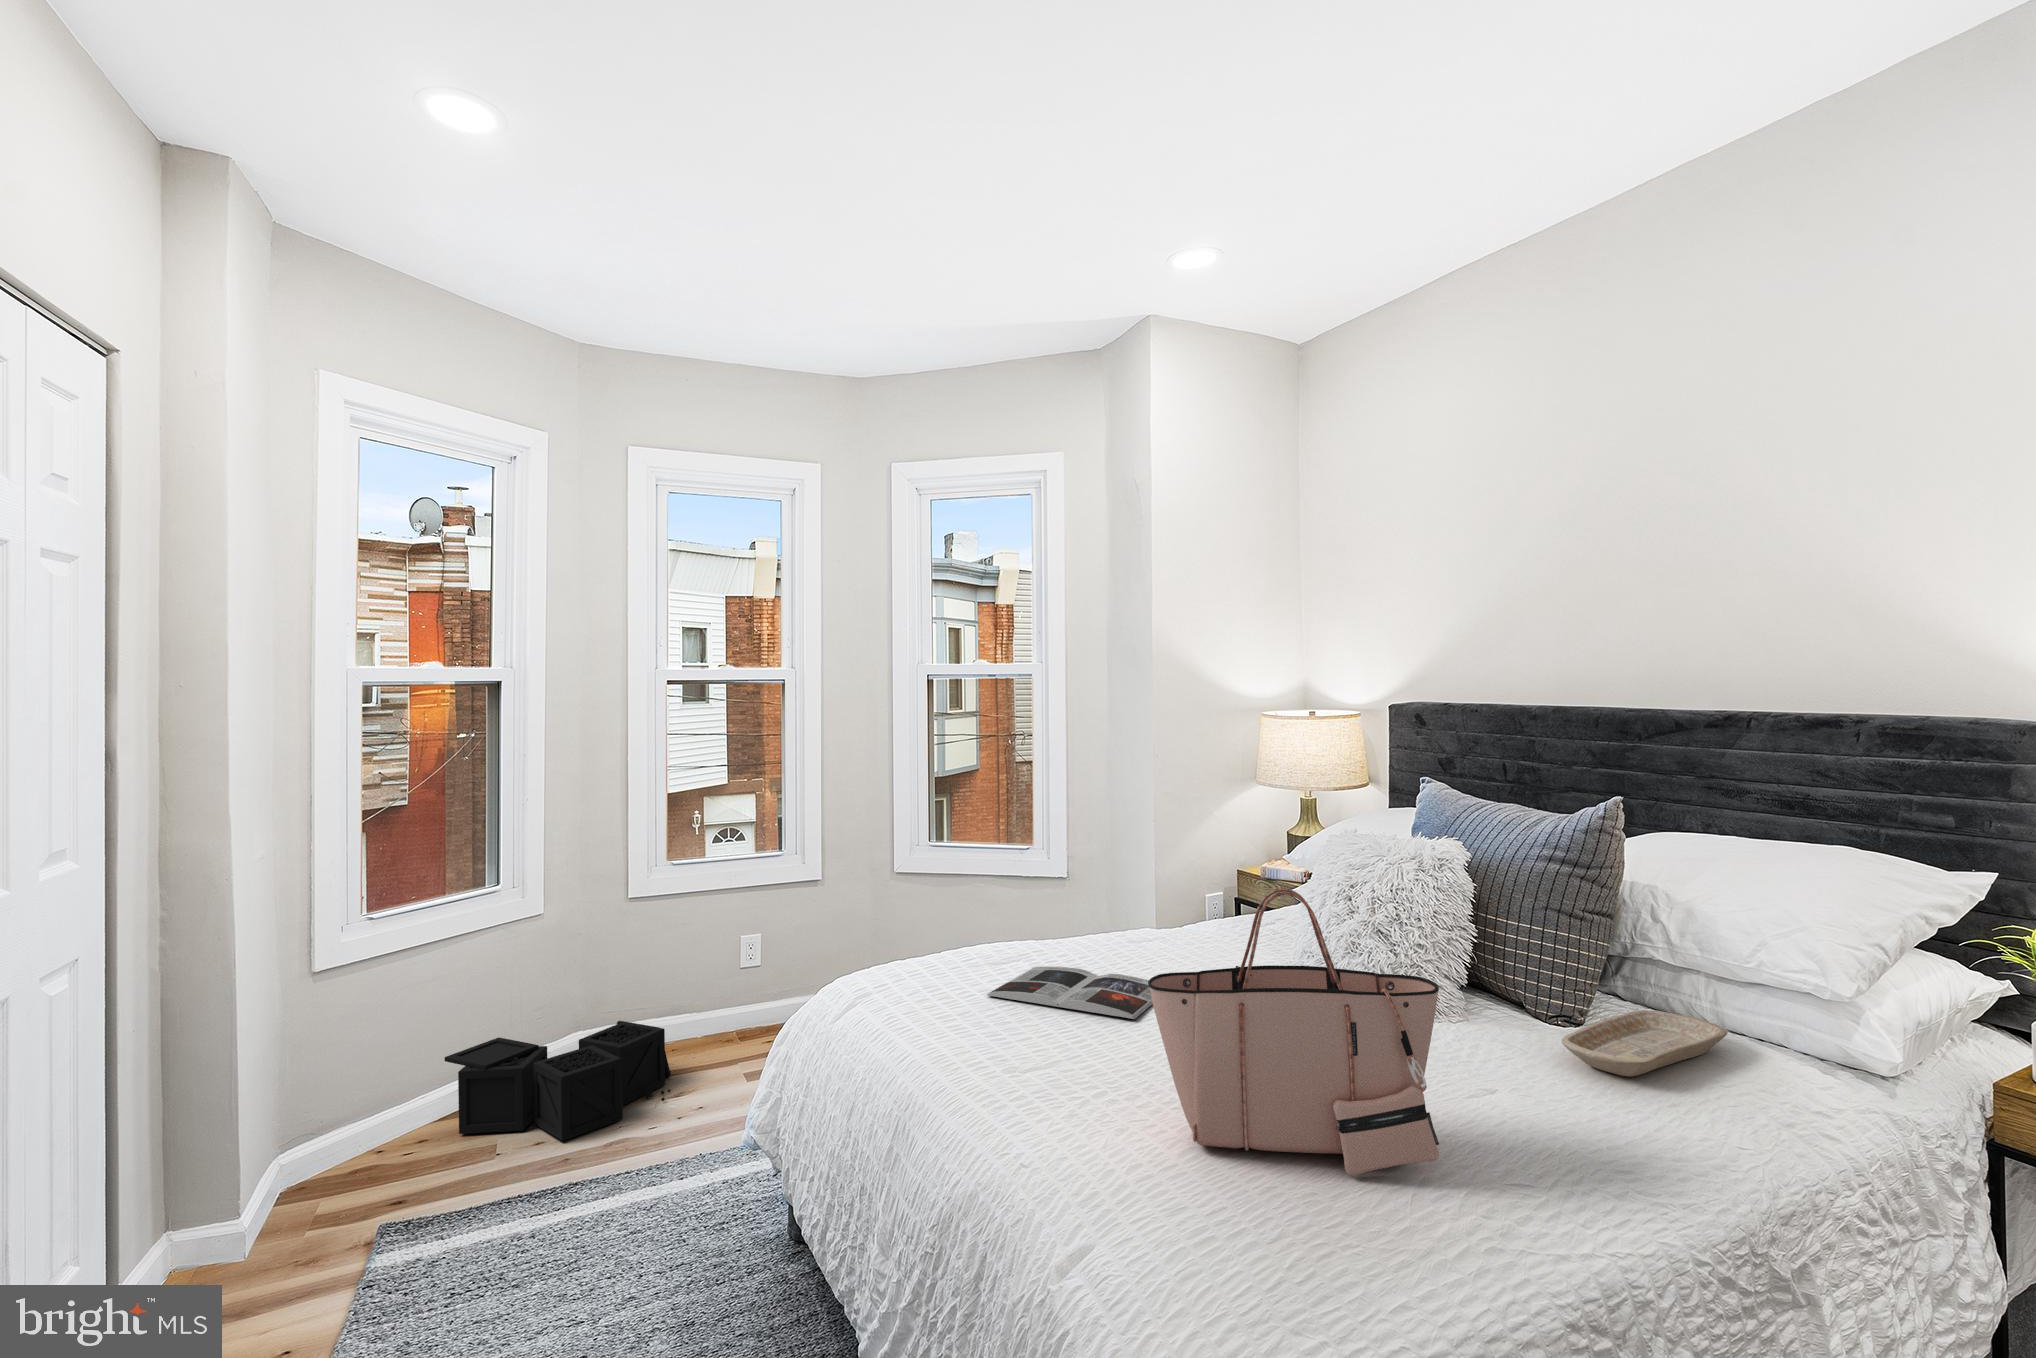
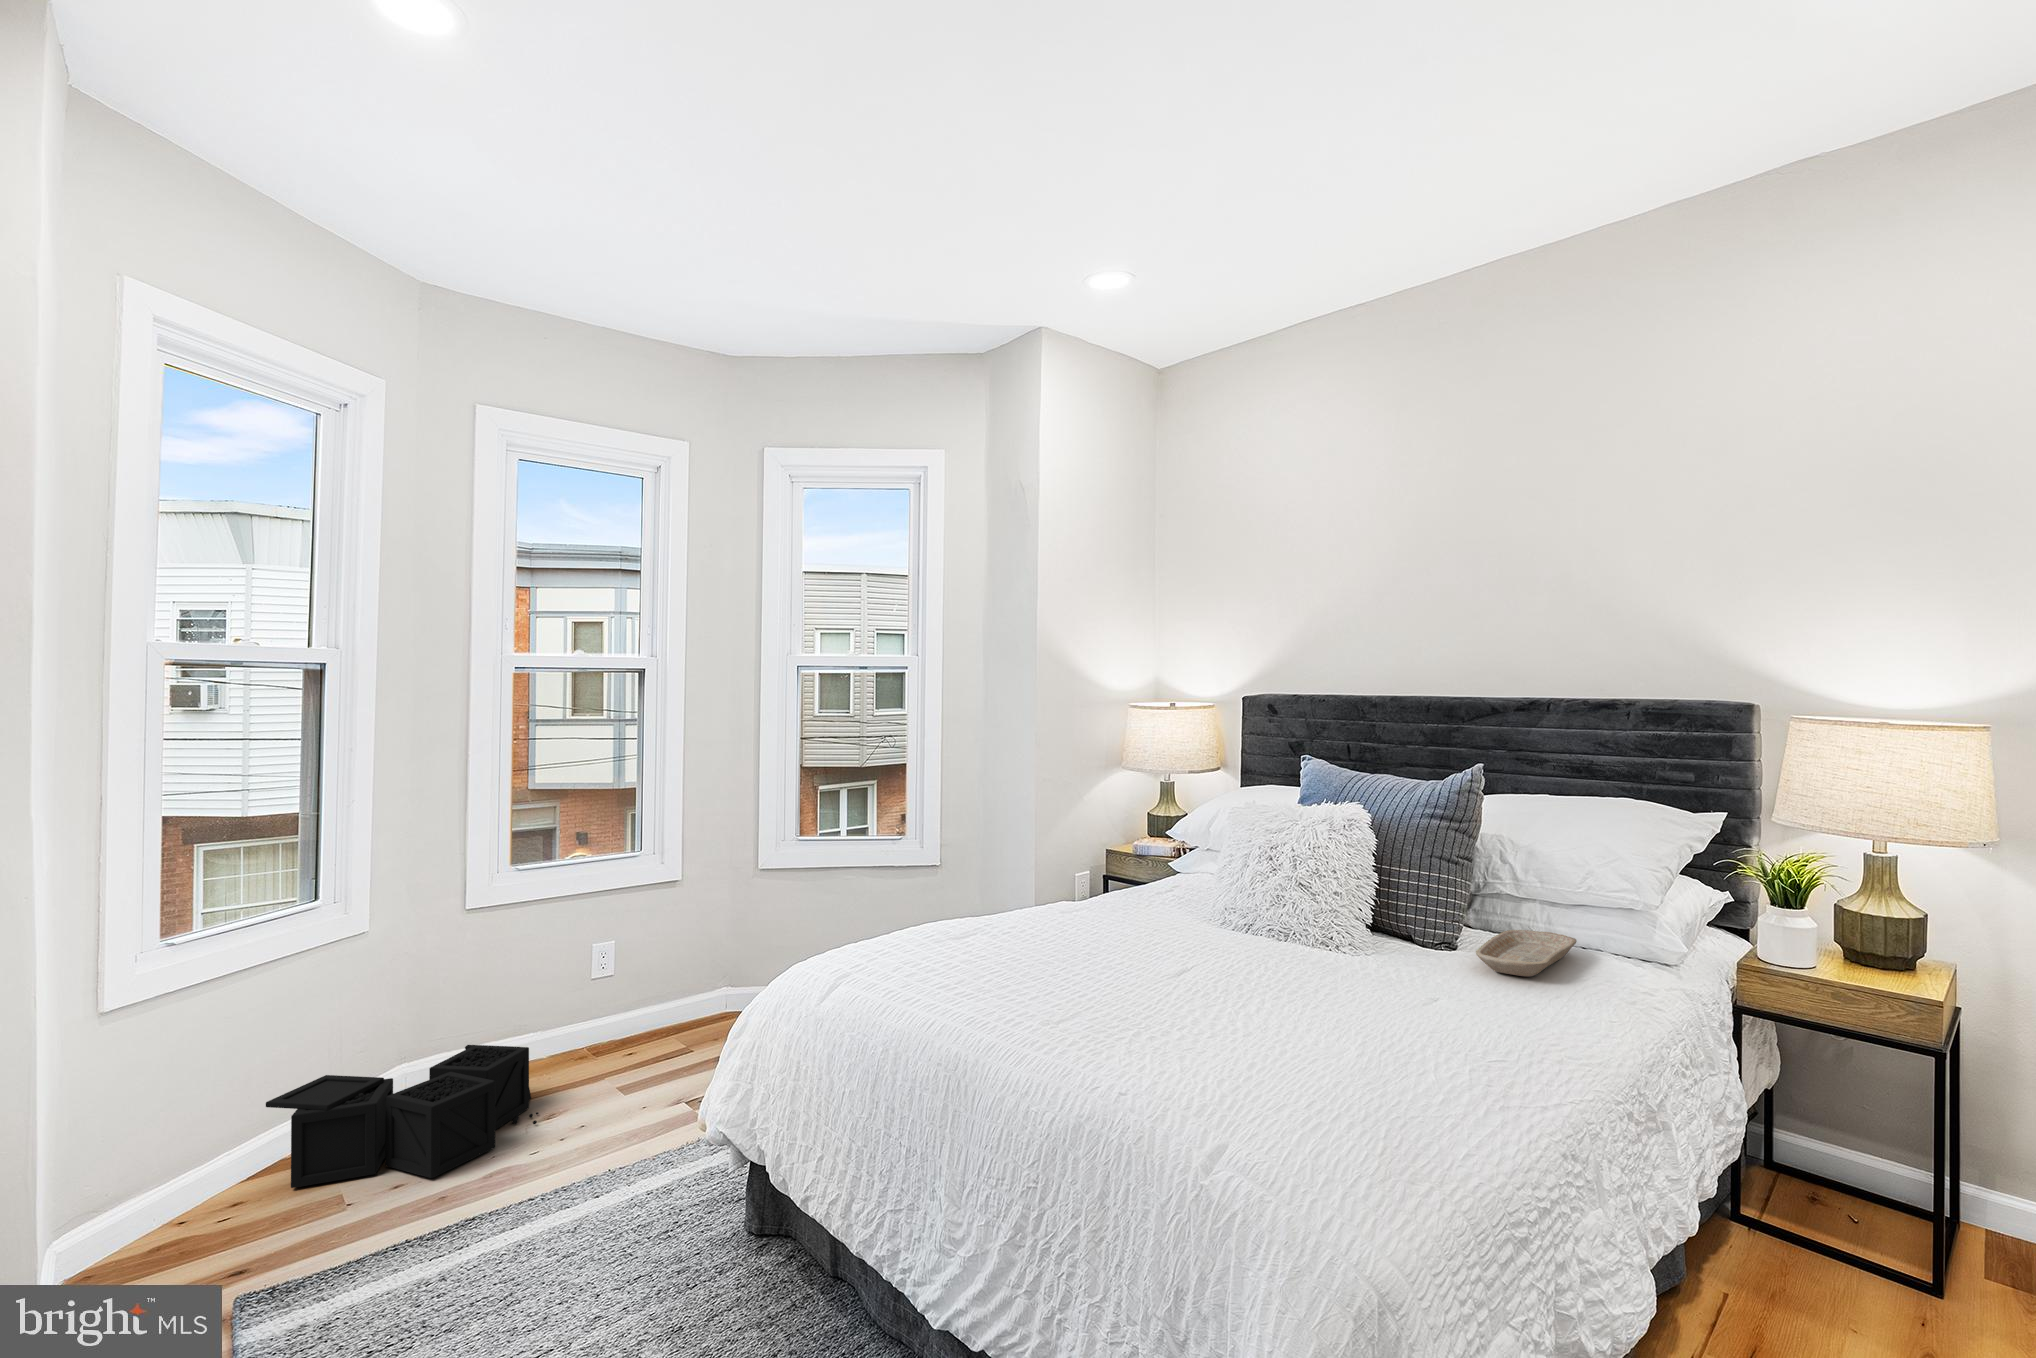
tote bag: present [1148,888,1439,1176] -> none [1215,834,1465,1064]
magazine: present [987,966,1153,1019] -> none [982,934,1138,970]

